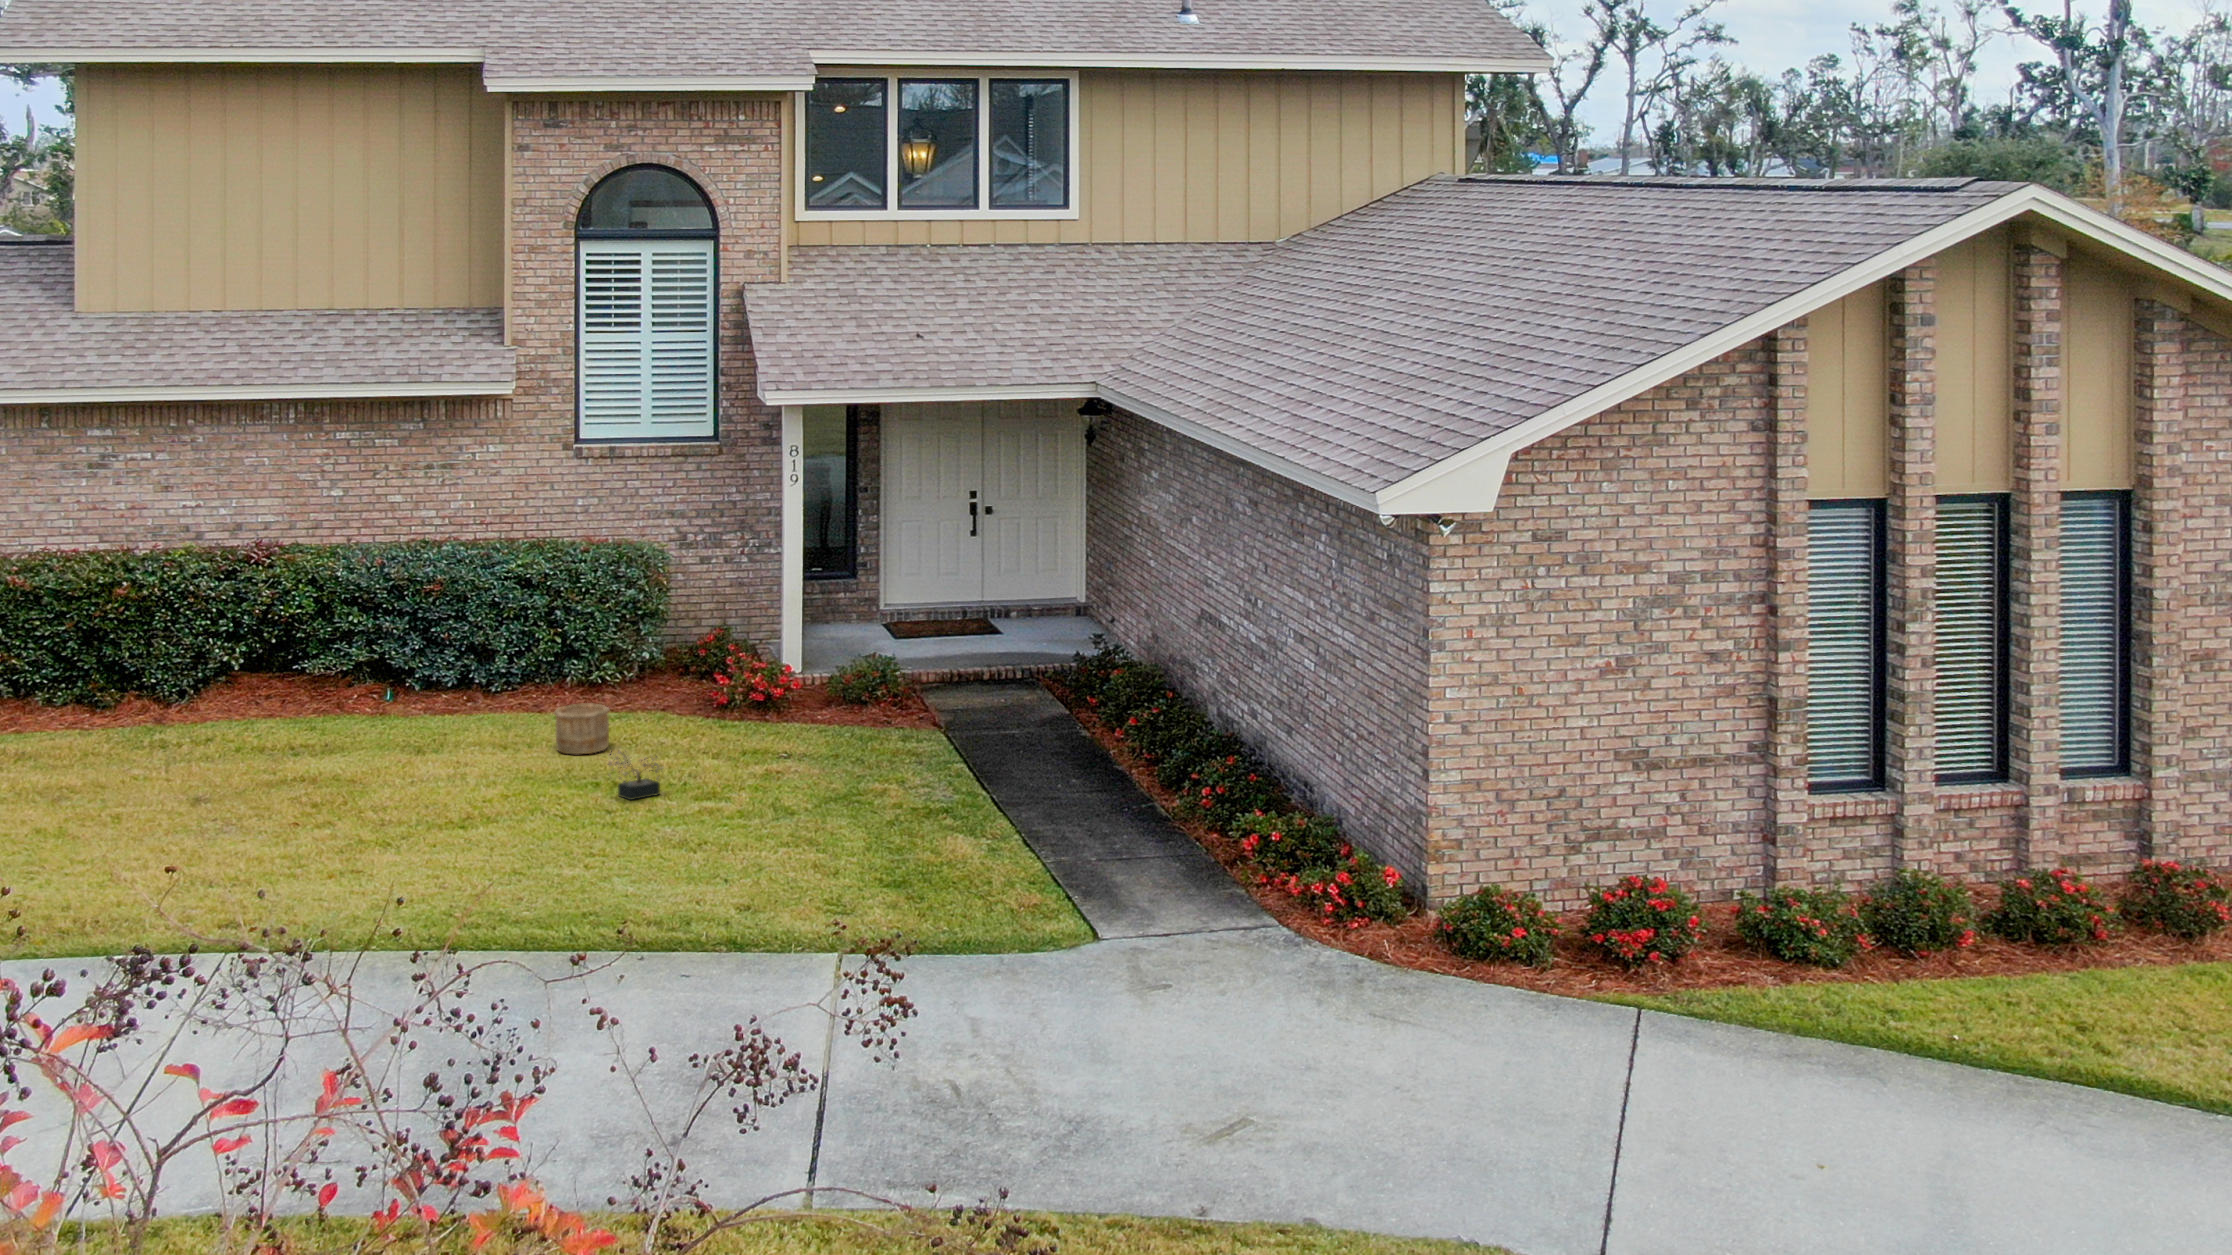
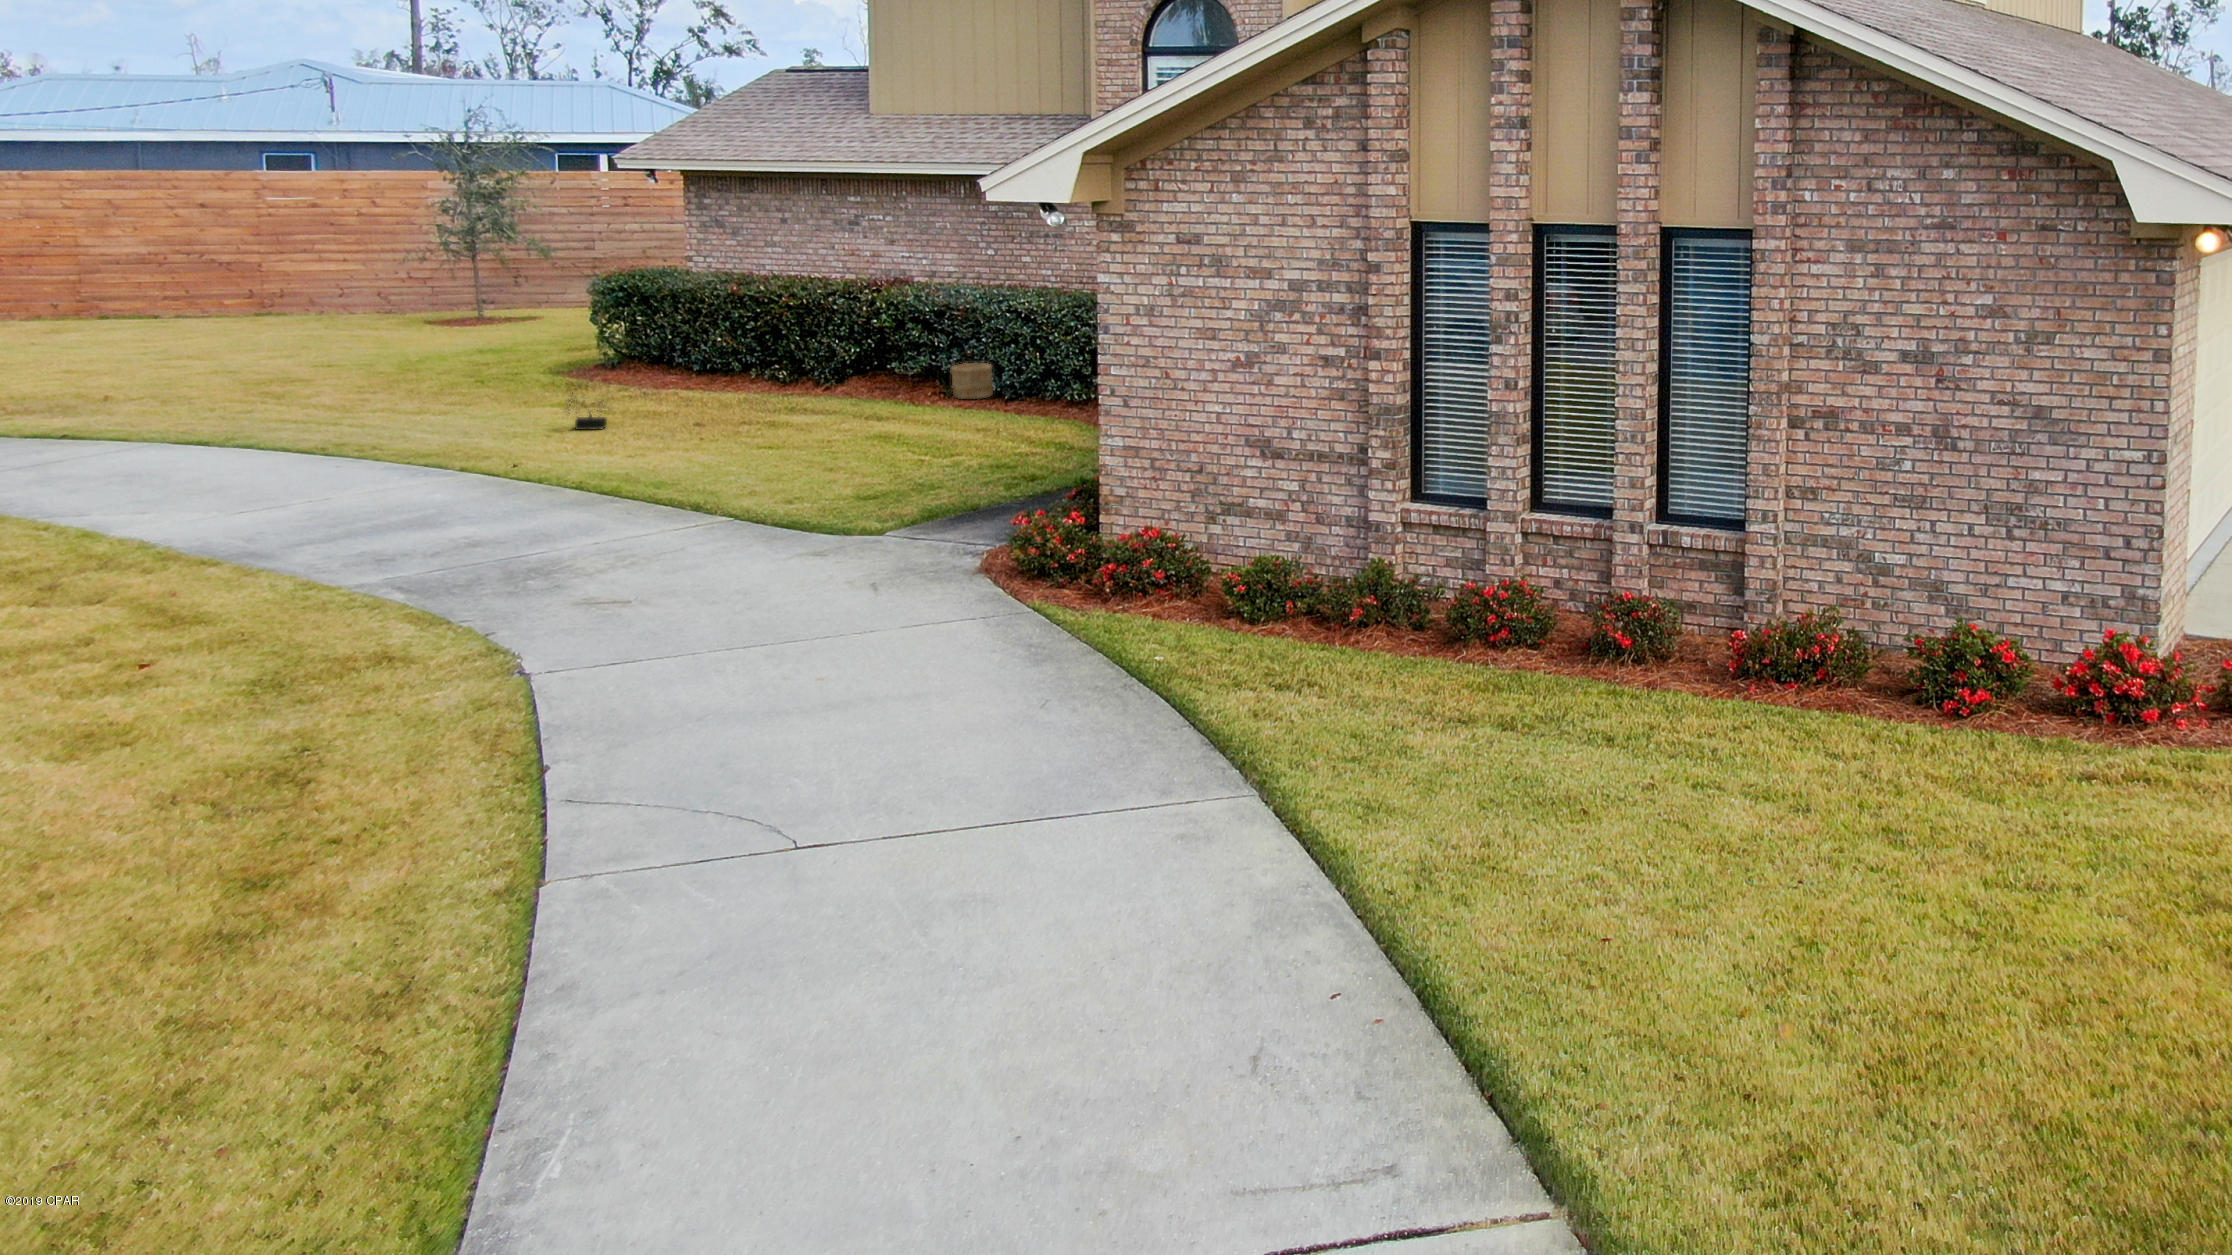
decorative plant: present [609,751,660,800] -> present [565,392,610,430]

